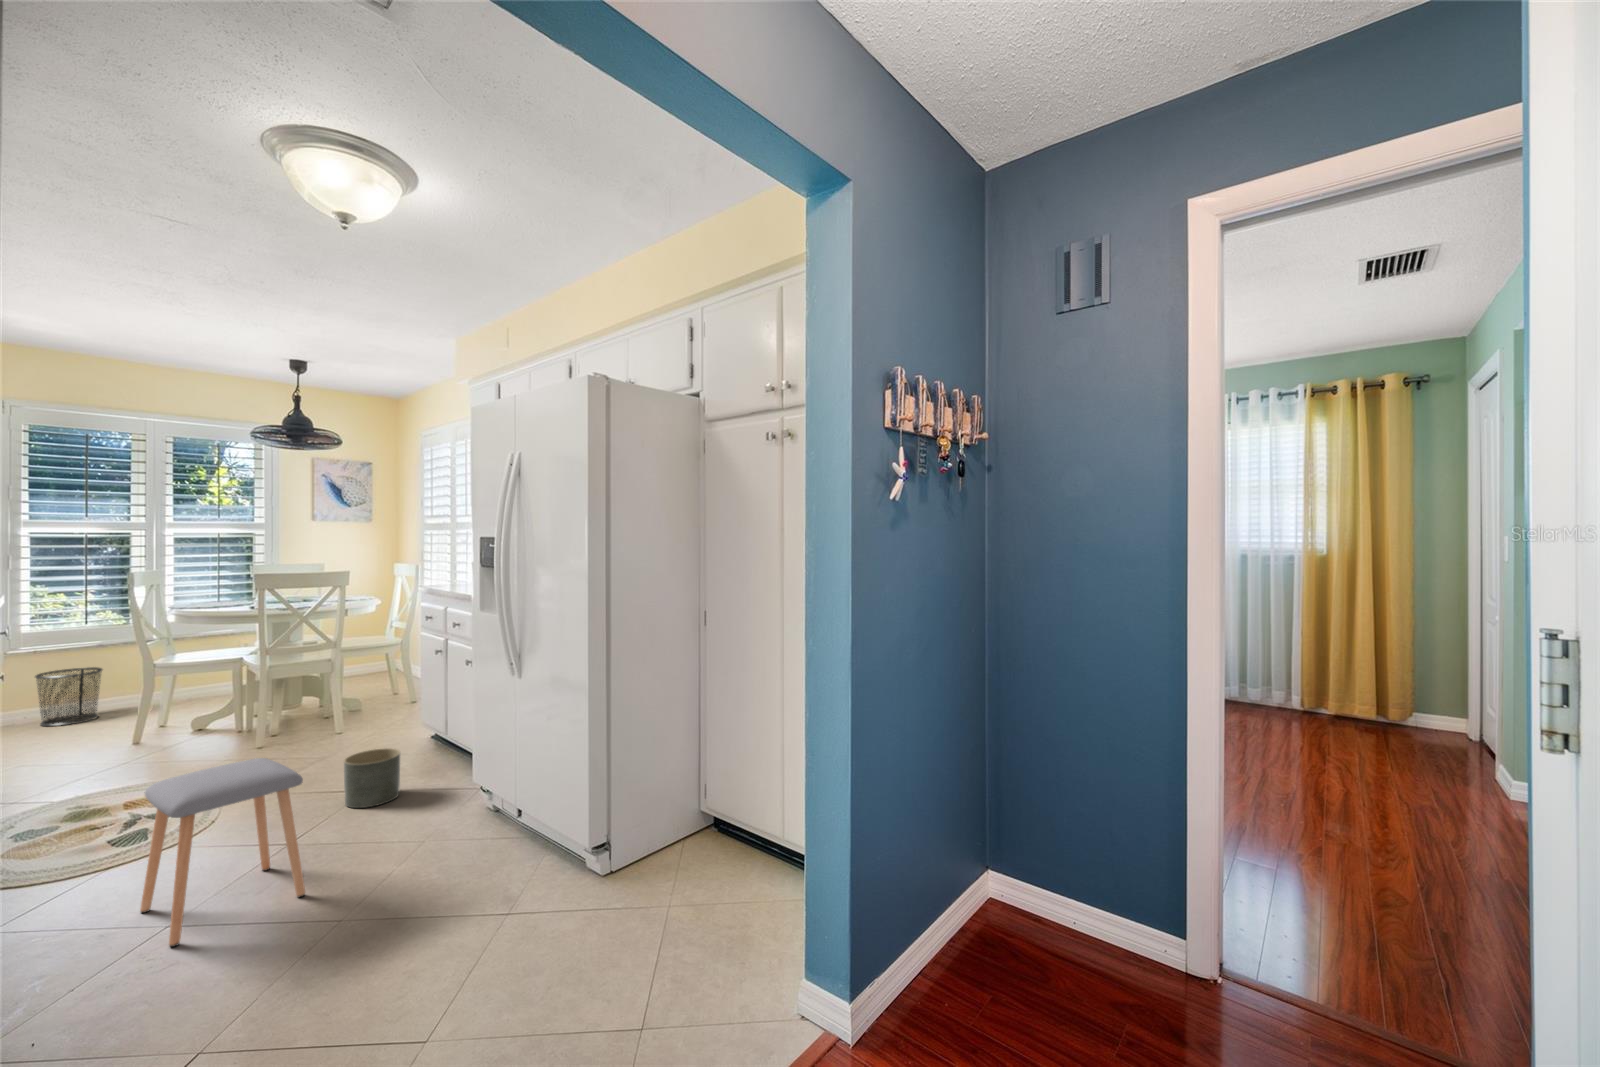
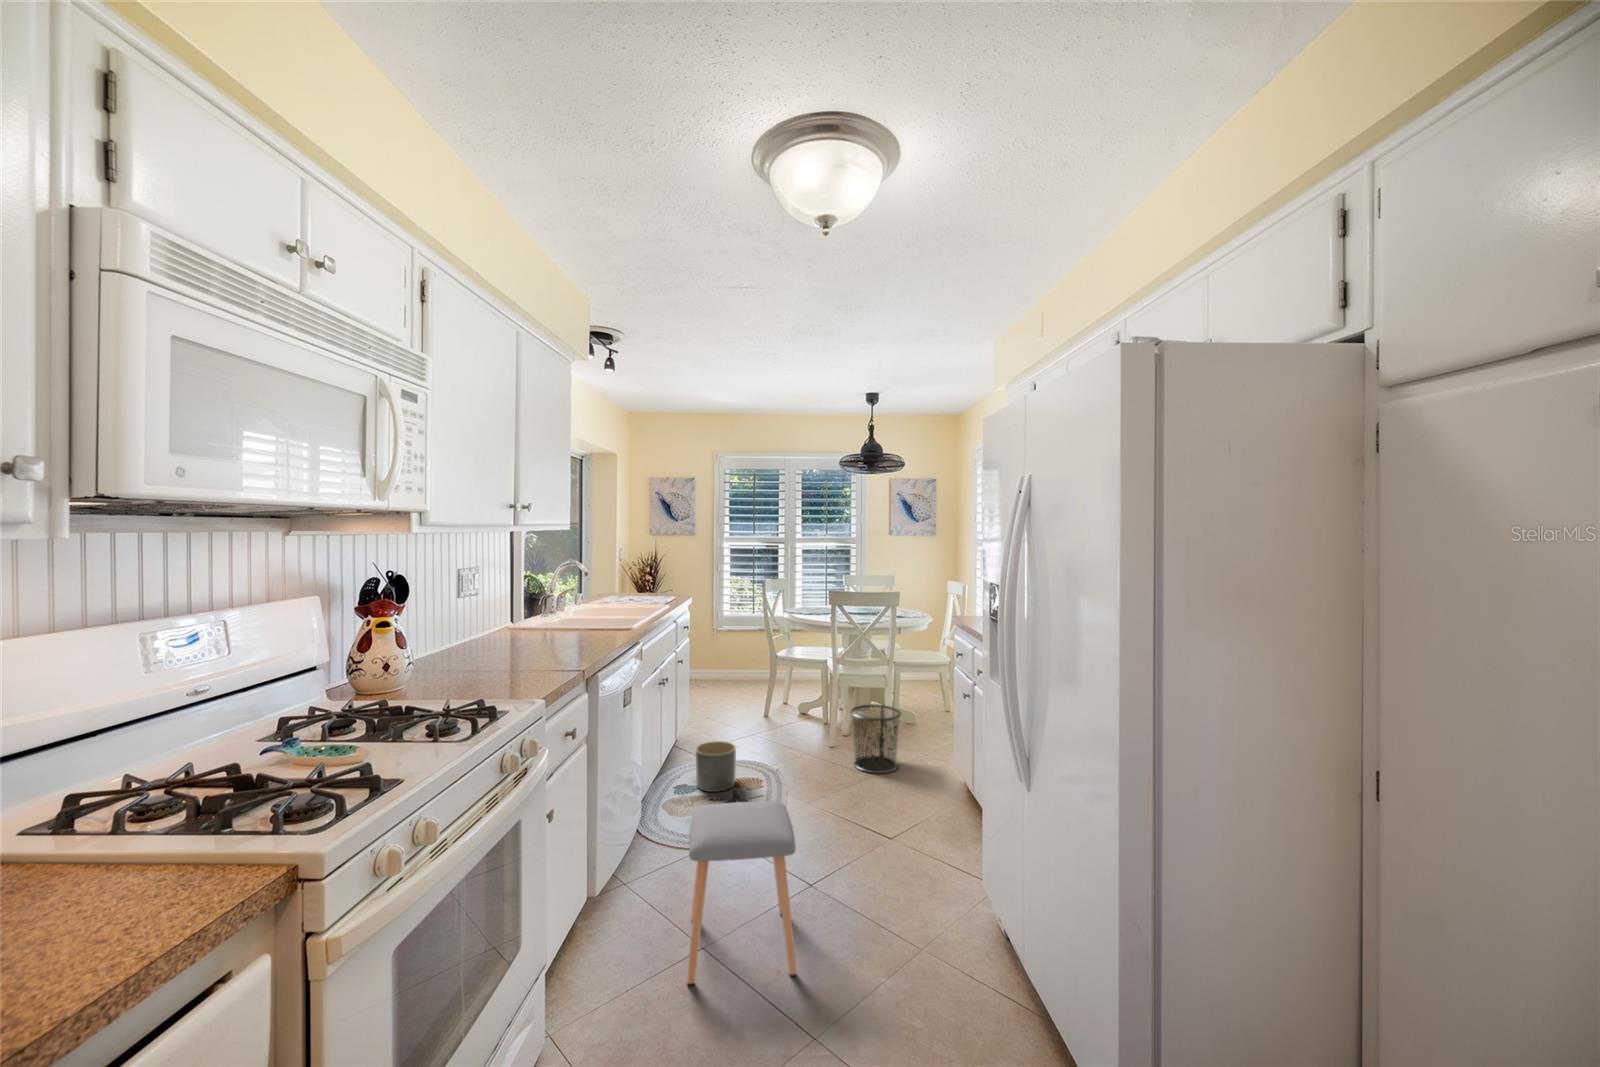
waste bin: present [35,667,103,726] -> present [850,705,901,773]
planter: present [344,748,400,808] -> present [696,741,736,792]

